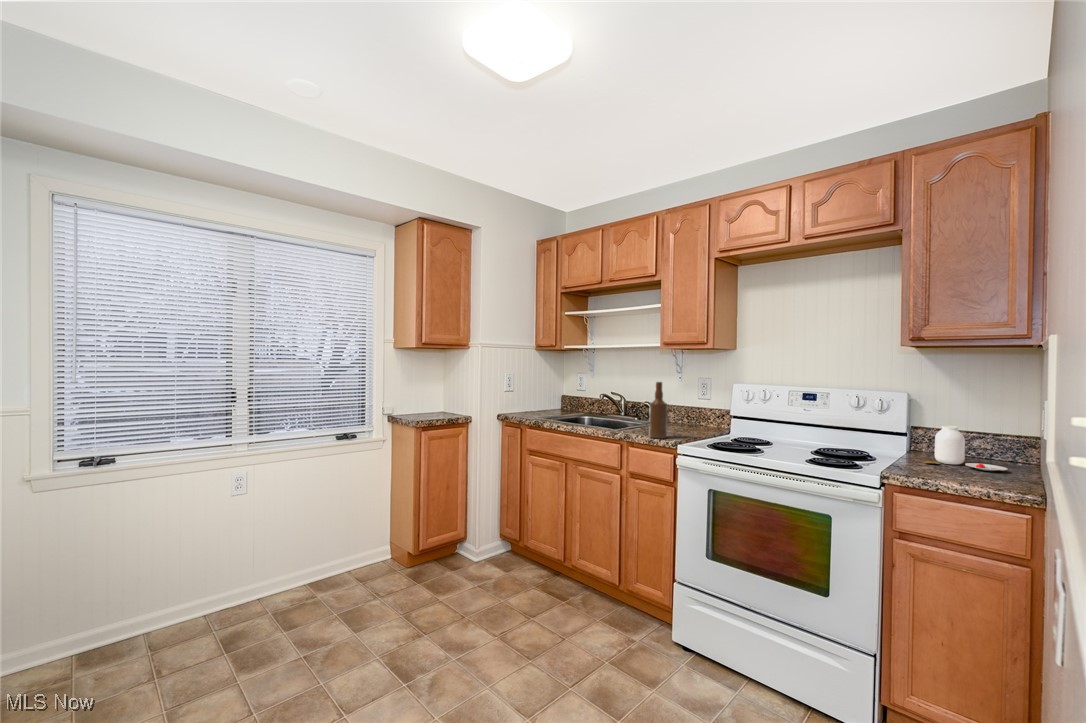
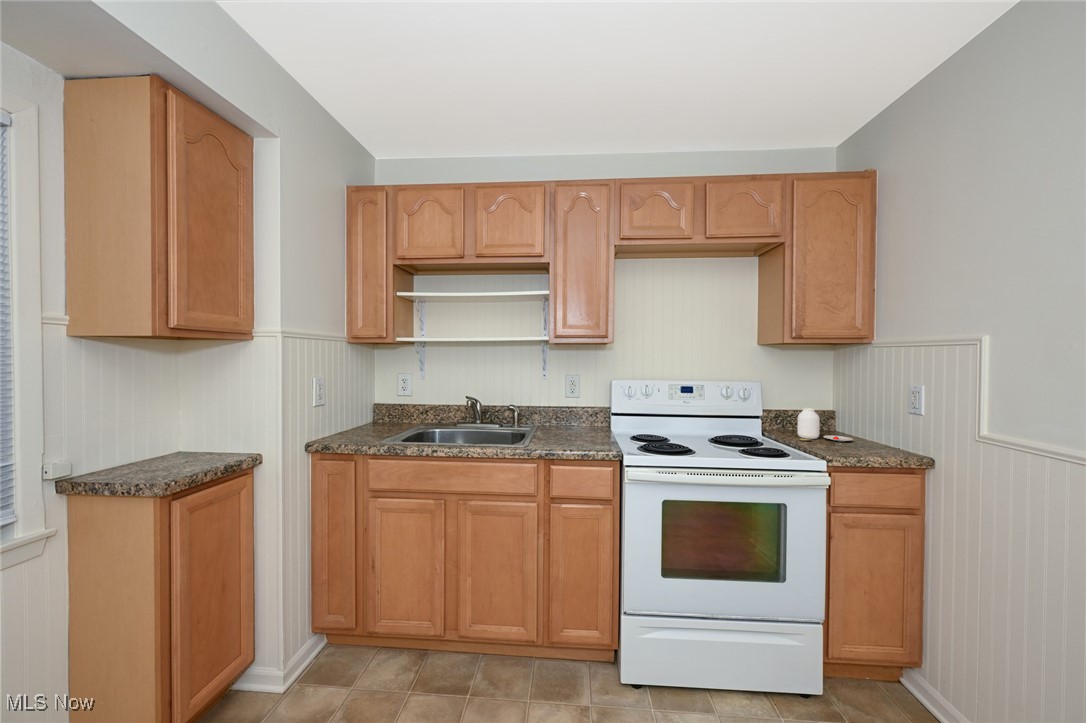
bottle: present [649,382,667,439] -> none [568,383,589,450]

